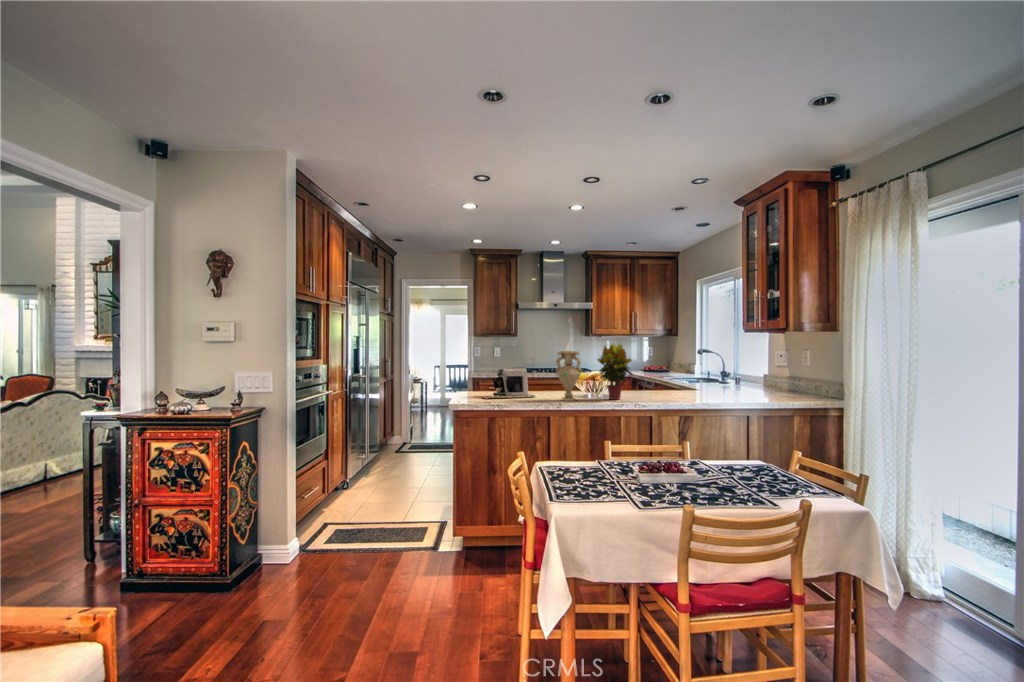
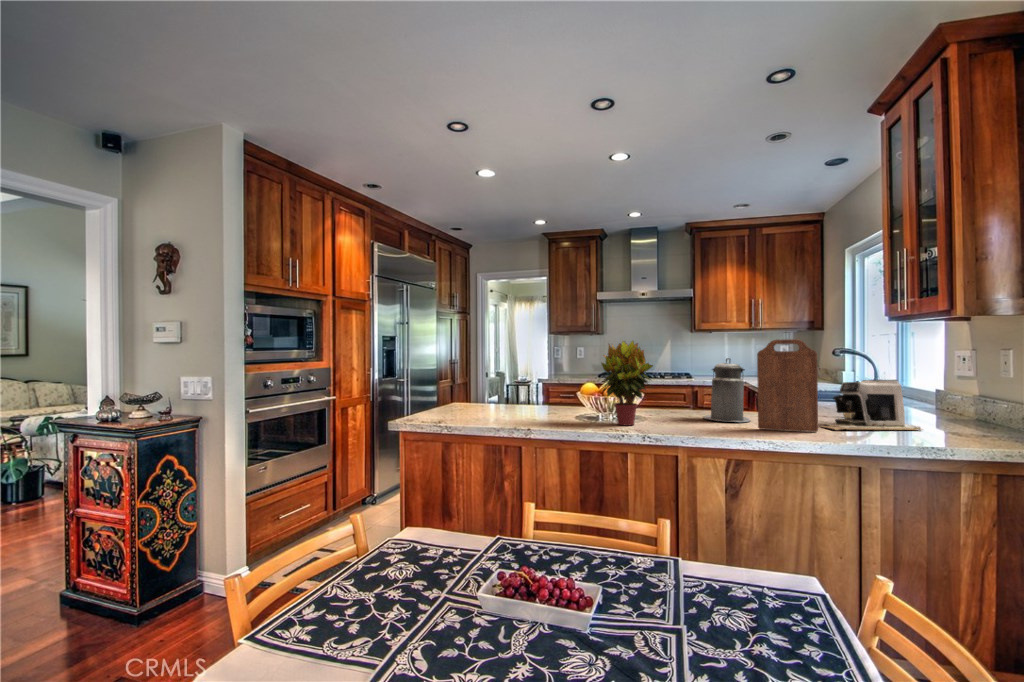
cutting board: none [692,343,725,399] -> present [757,339,818,432]
vase: present [556,351,581,401] -> none [536,352,573,424]
canister: none [651,355,681,396] -> present [704,358,750,422]
coffee maker: present [483,367,535,399] -> present [822,379,923,430]

